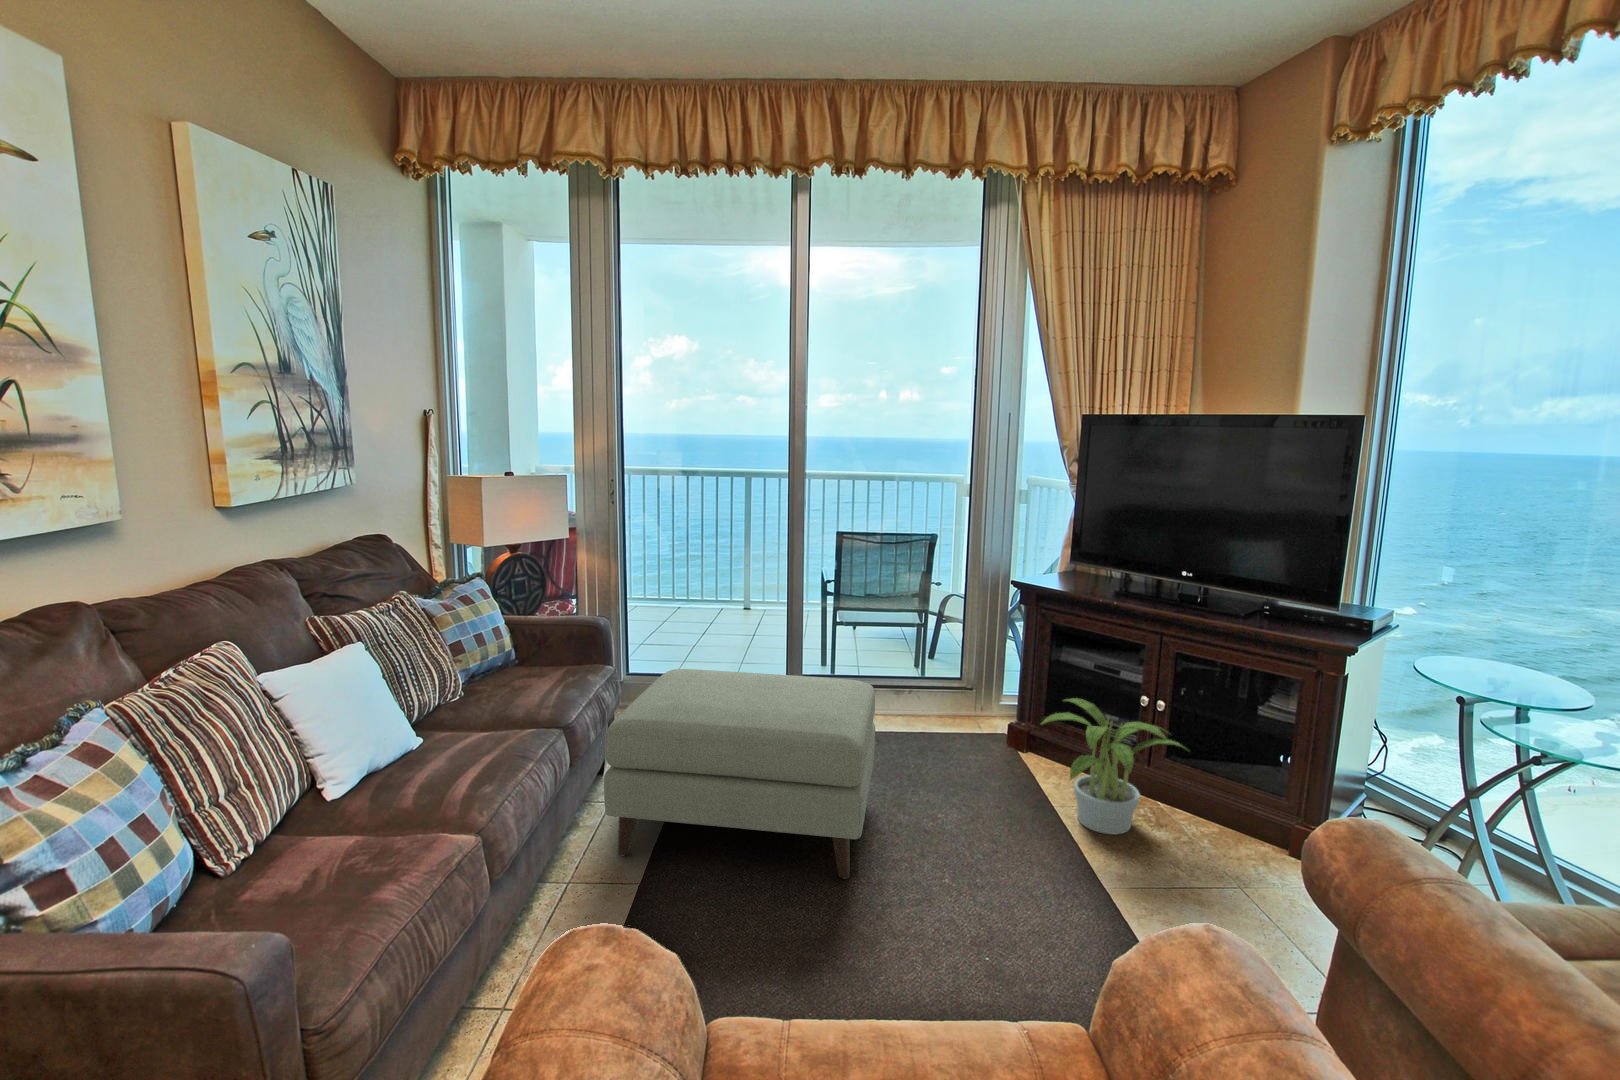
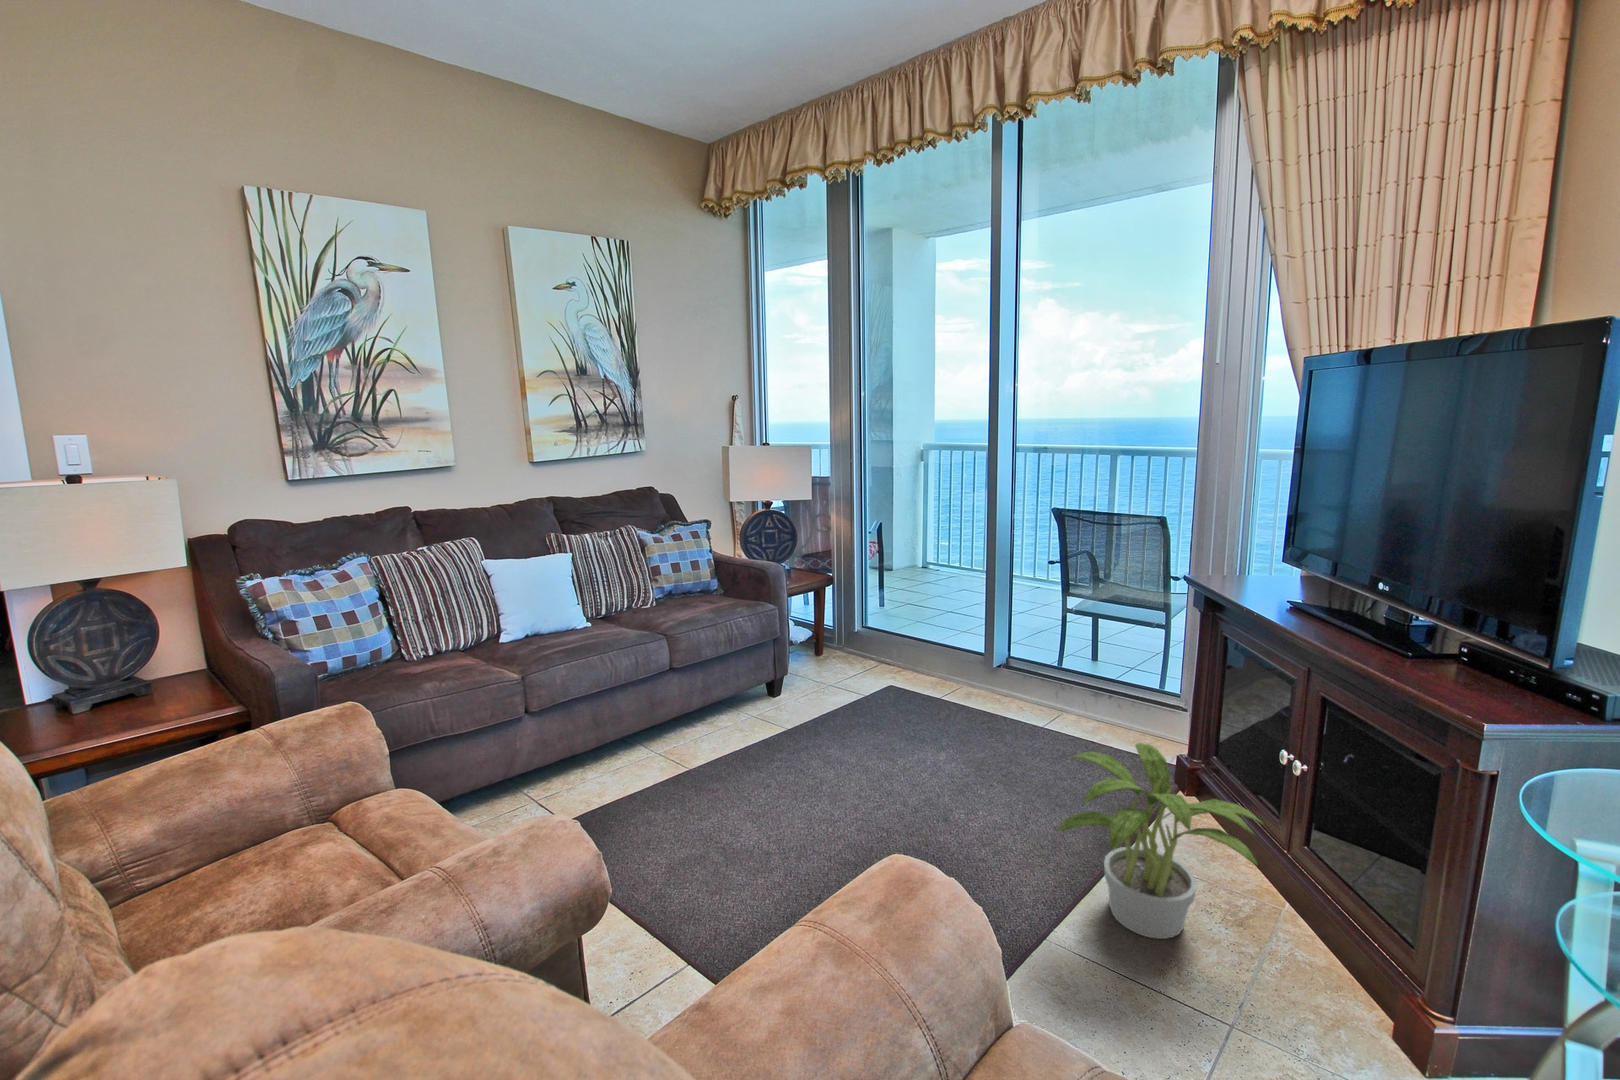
ottoman: present [604,669,875,879] -> none [677,616,931,832]

